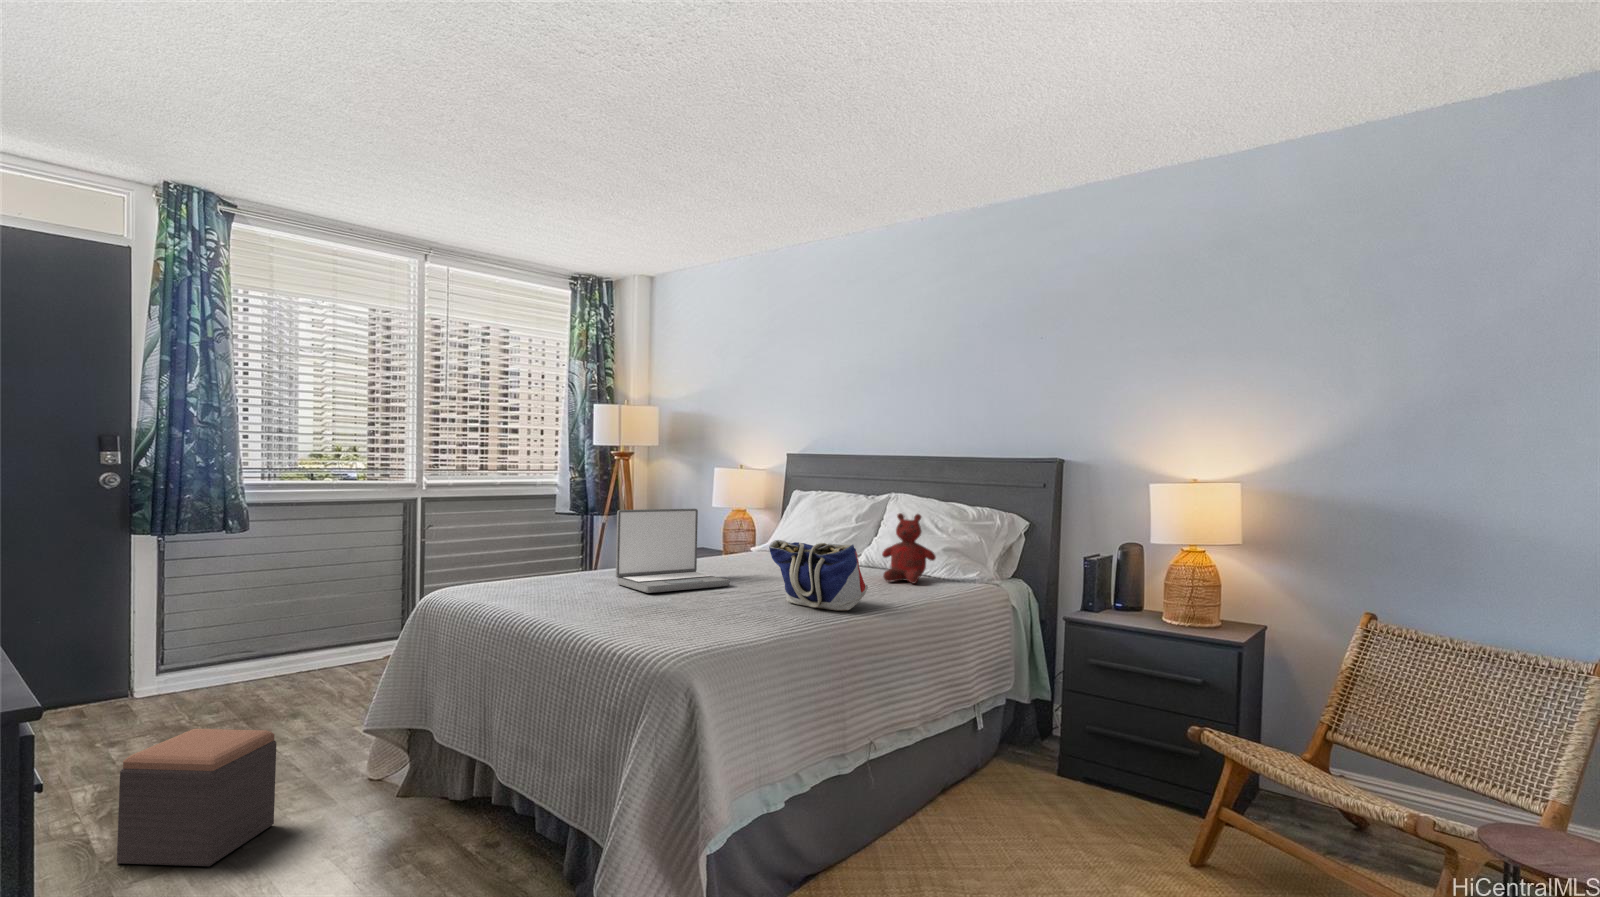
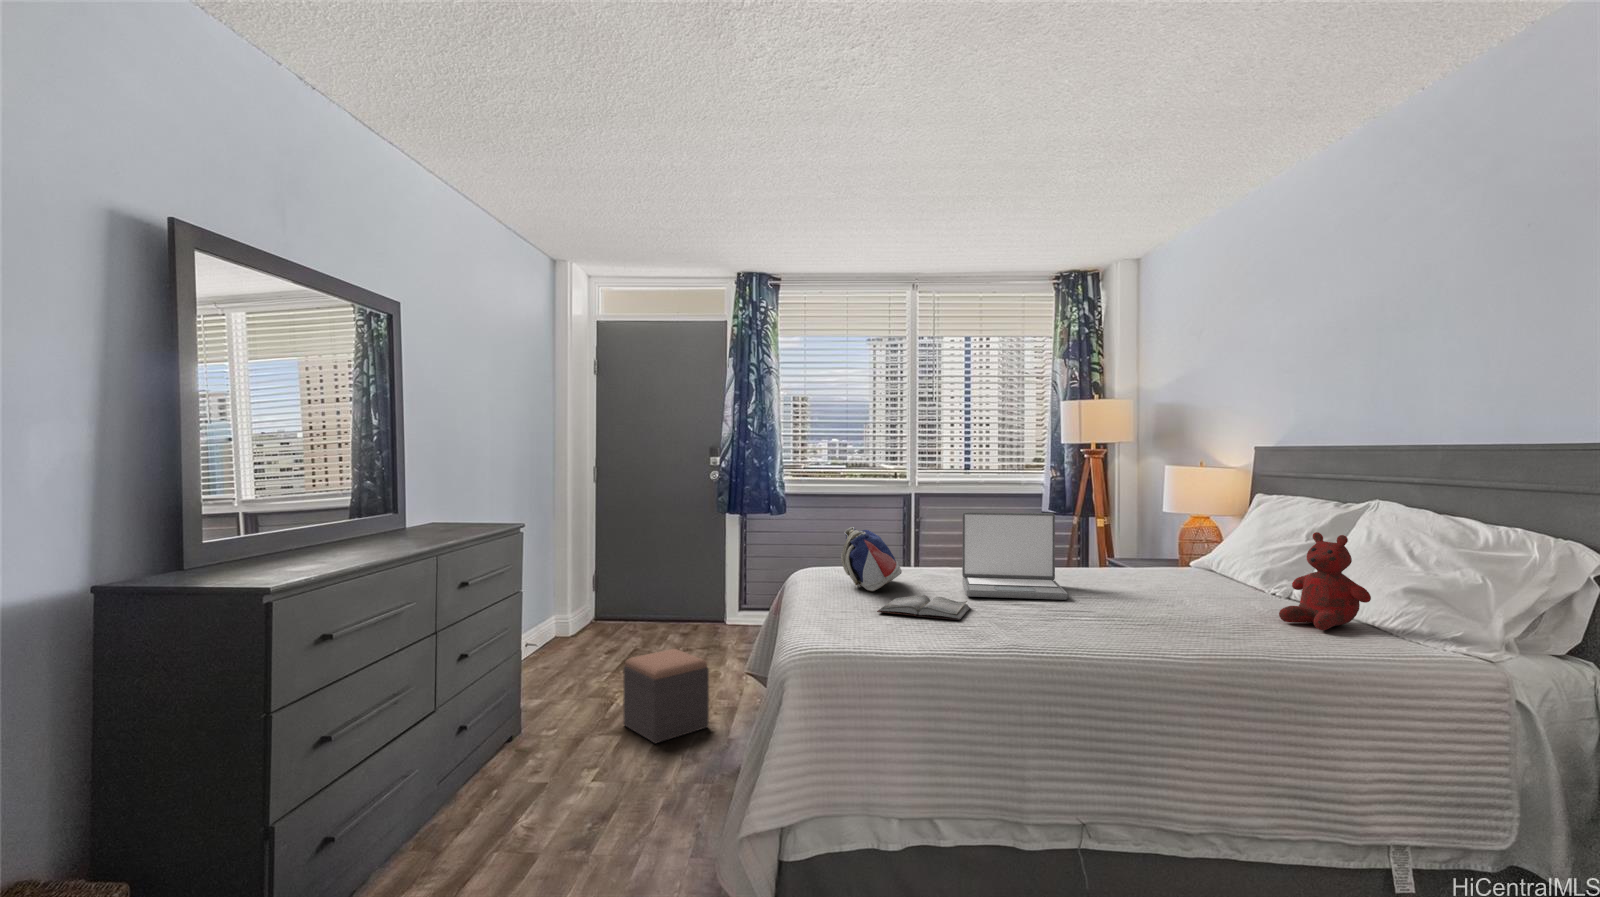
tote bag: present [769,540,868,611] -> present [841,527,902,591]
hardback book: none [586,594,682,615] -> present [877,596,970,620]

